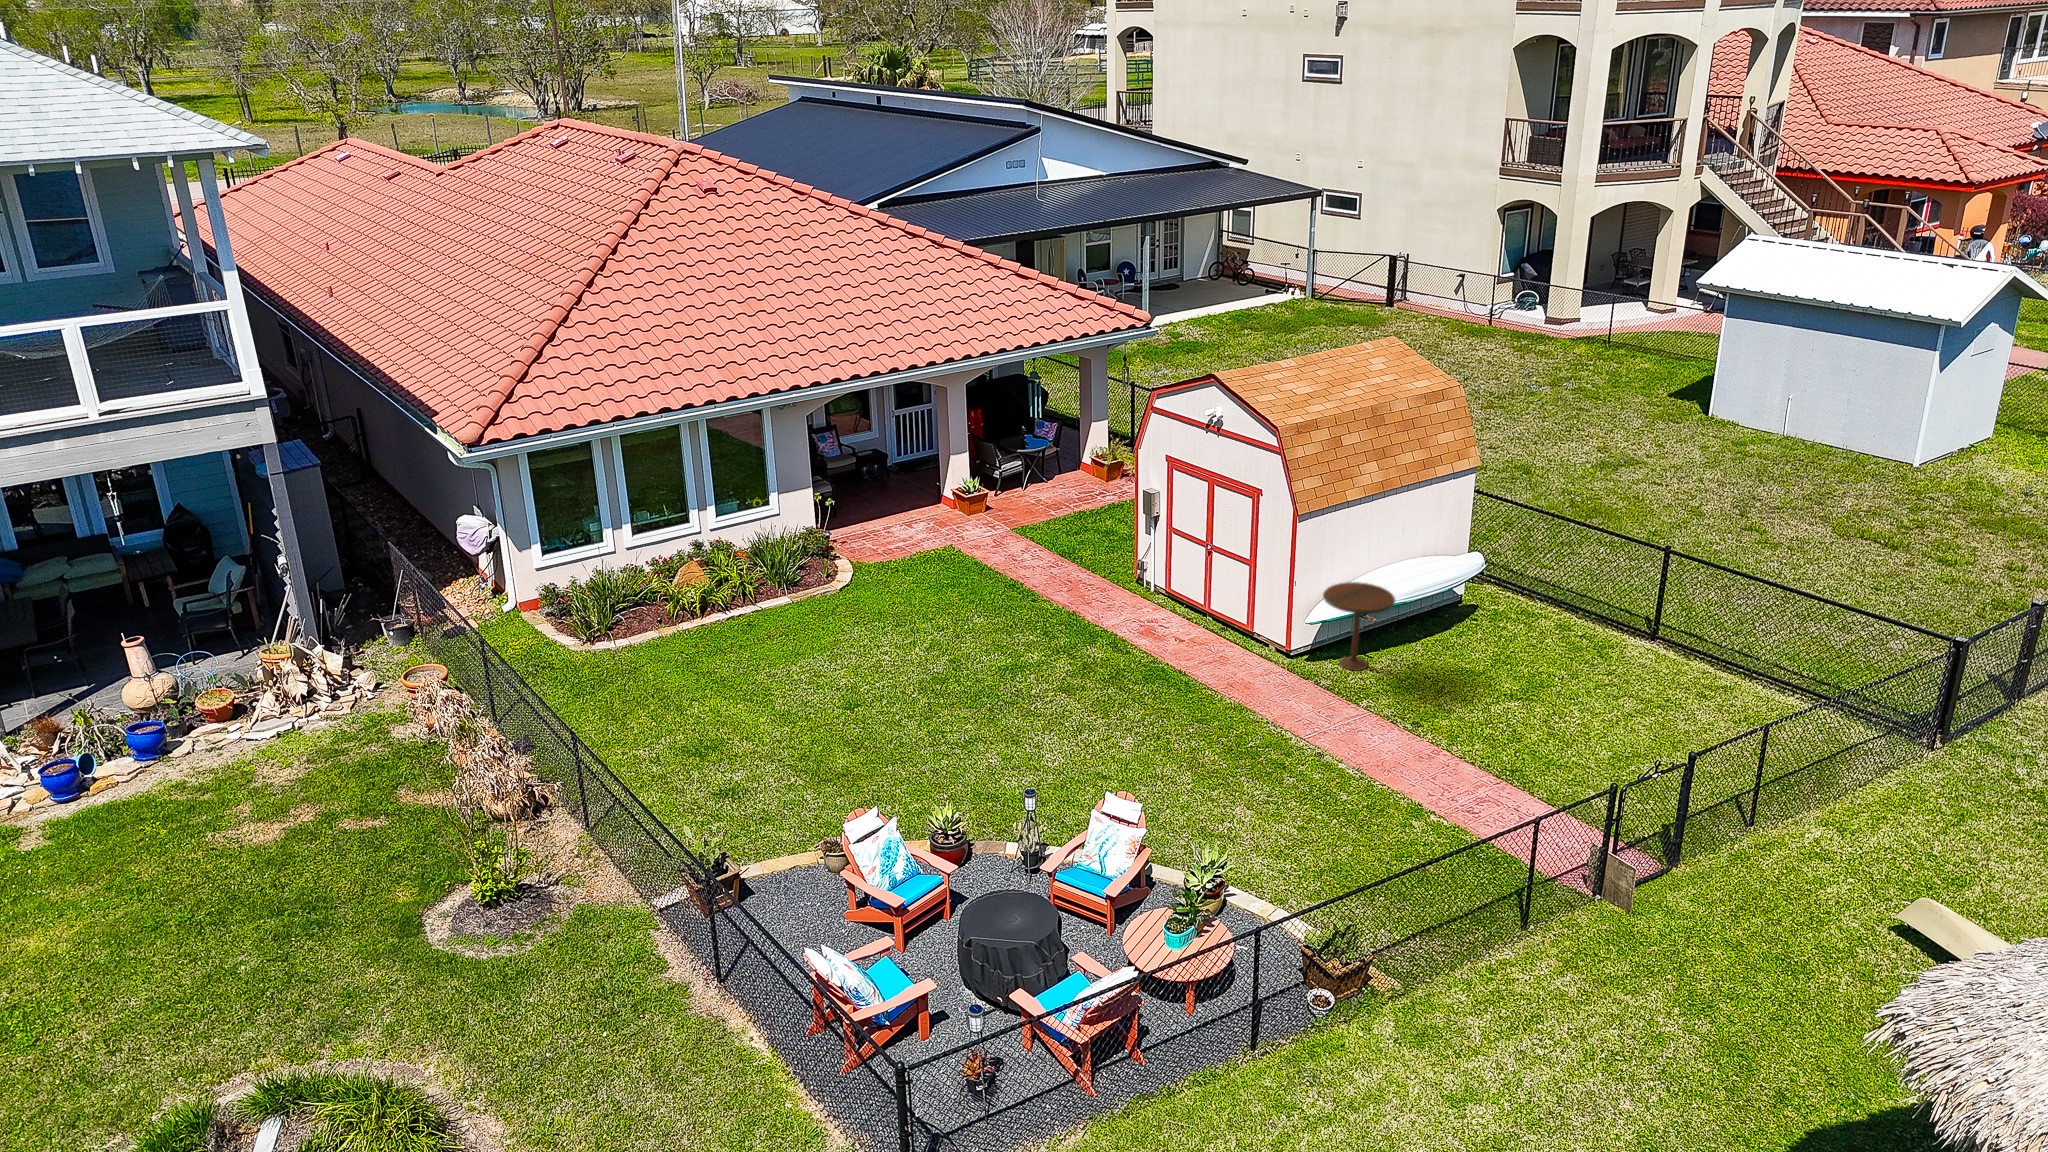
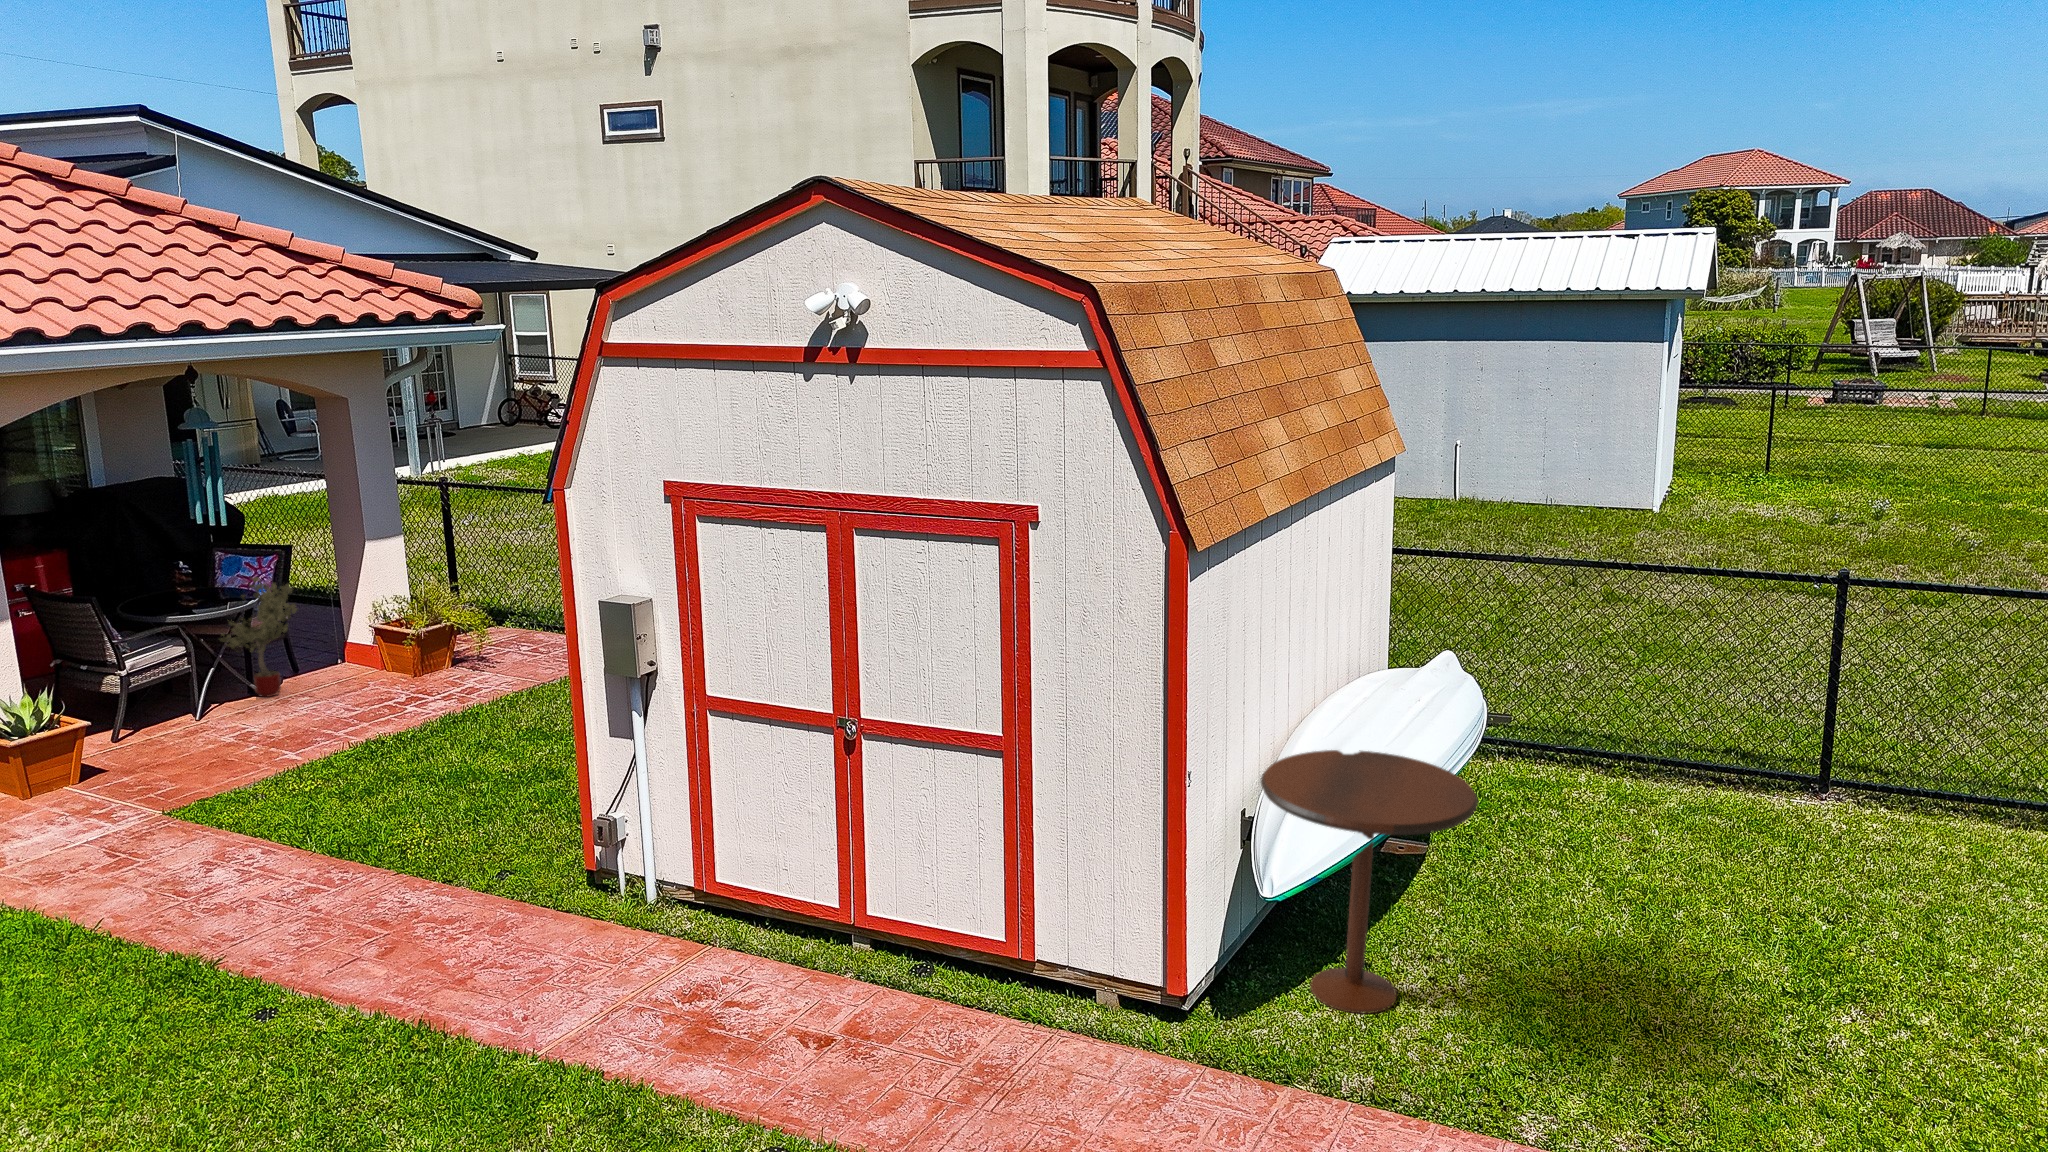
potted tree: none [1033,434,1064,484] -> present [219,577,297,697]

